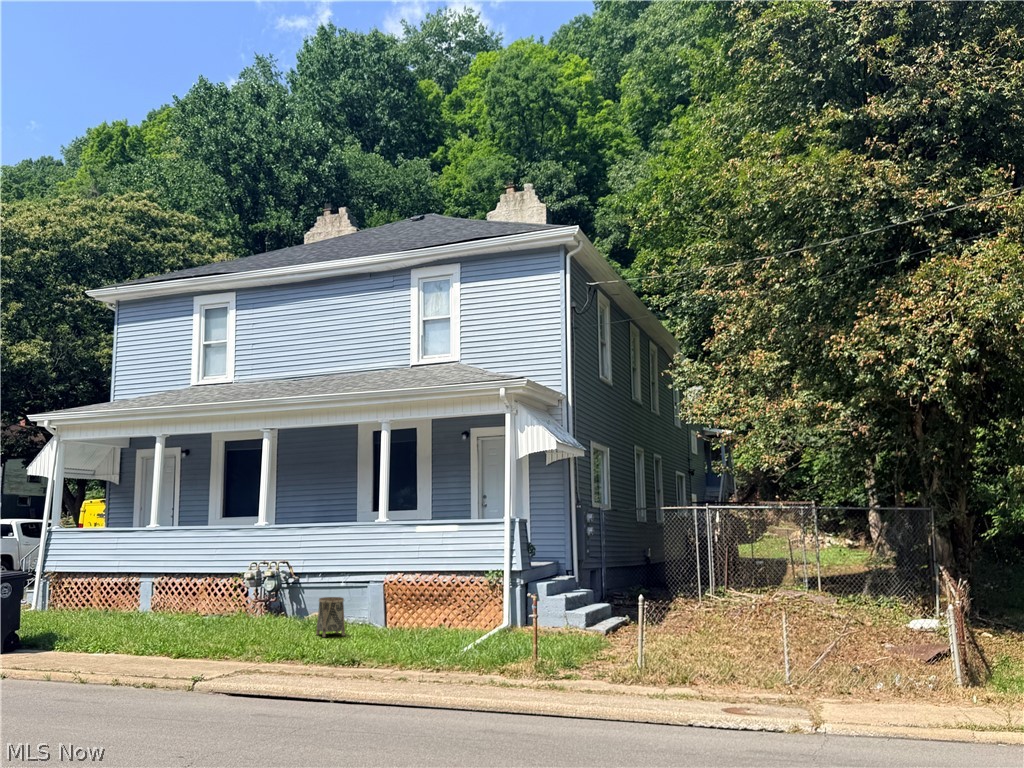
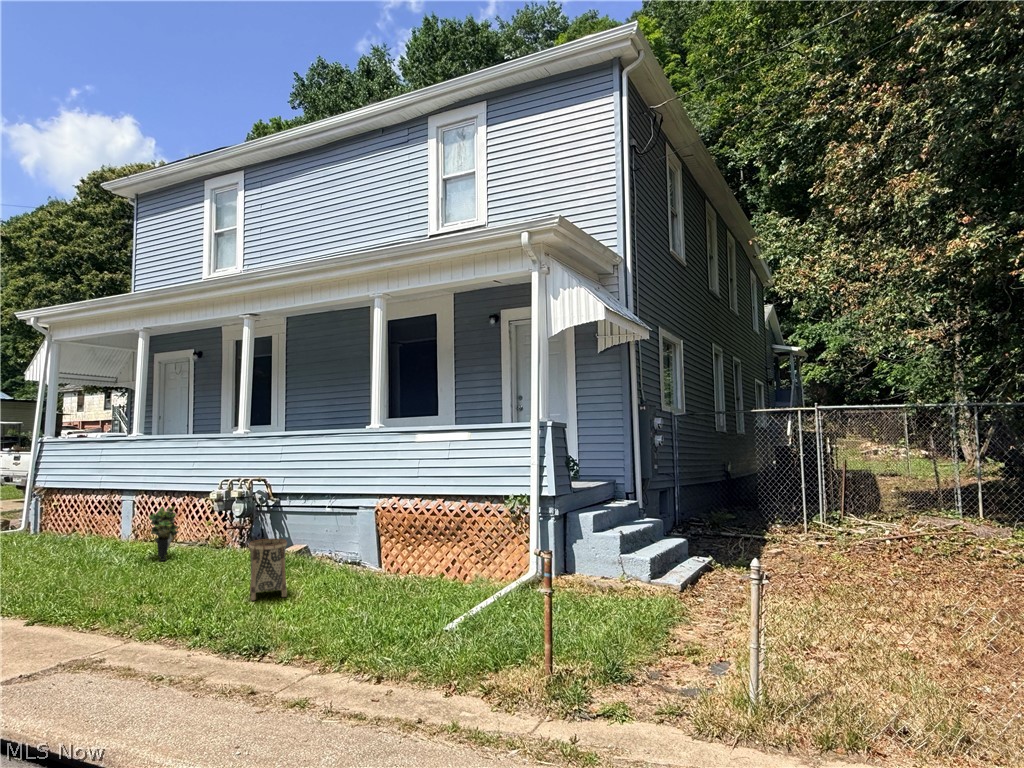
potted plant: none [209,580,233,622] -> present [149,506,179,561]

